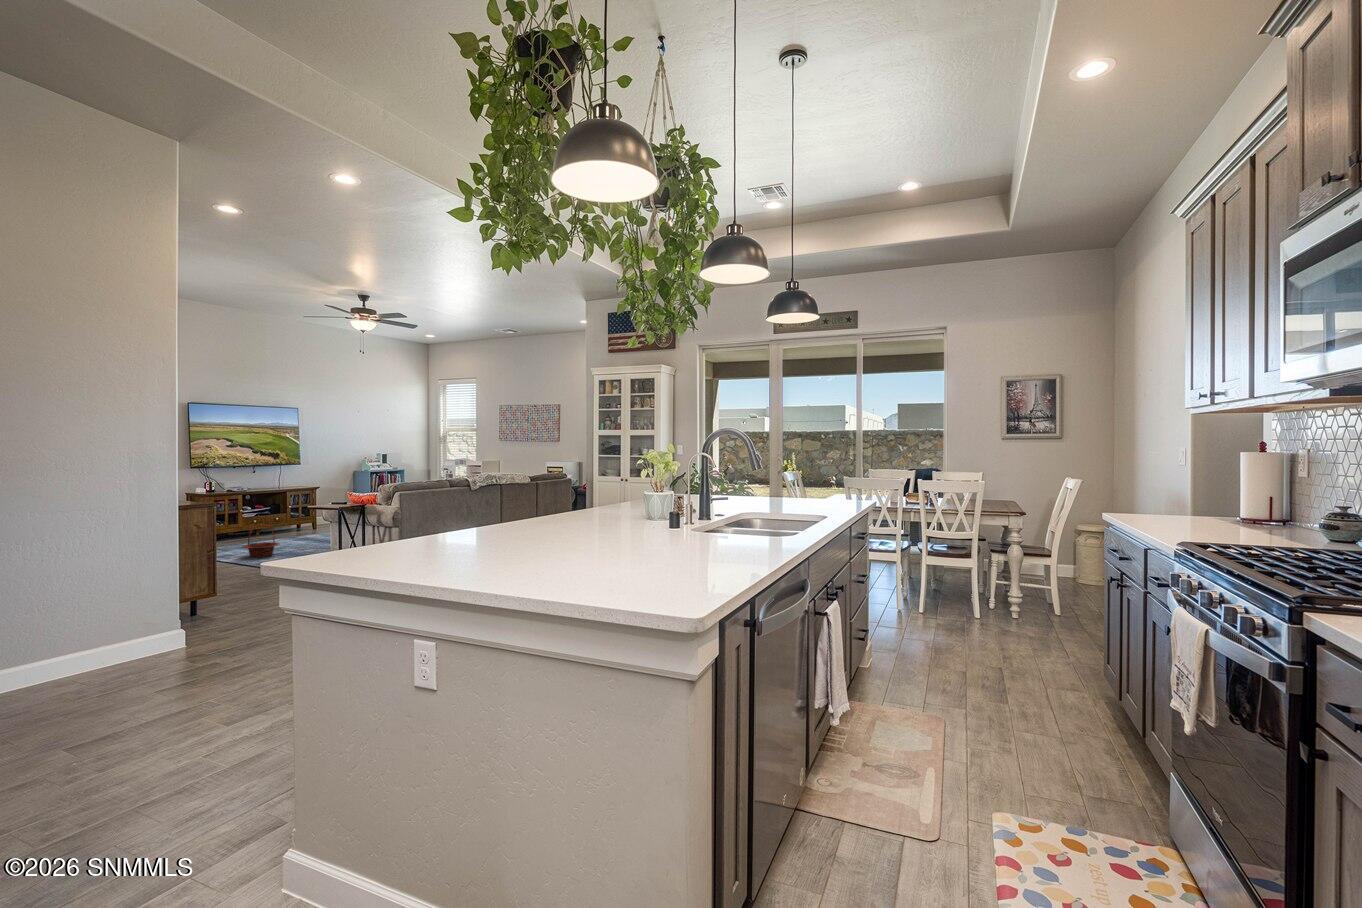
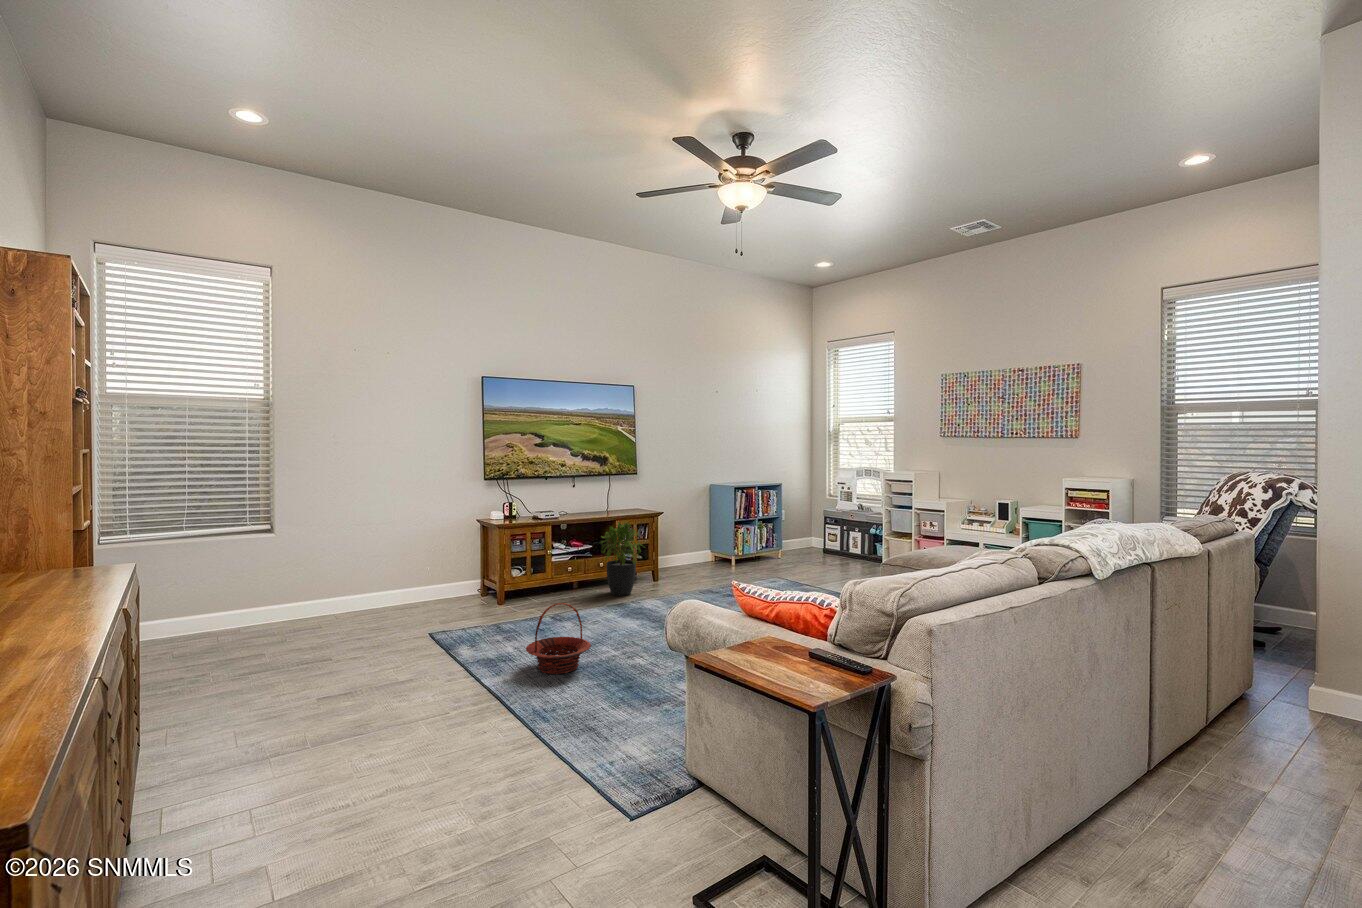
potted plant: none [275,491,308,536] -> present [601,522,641,596]

